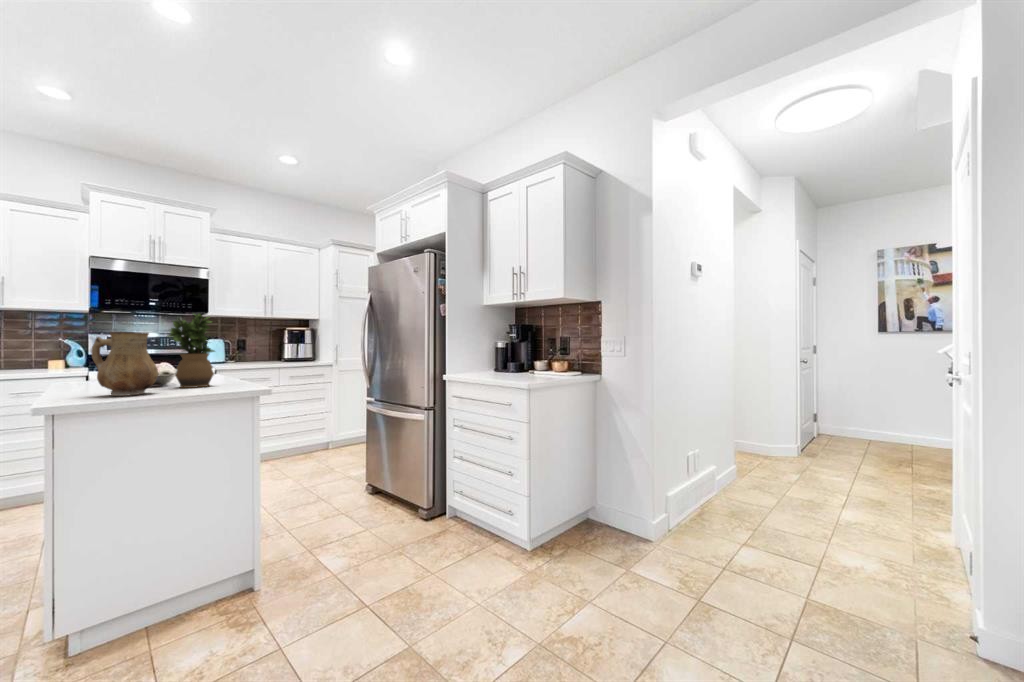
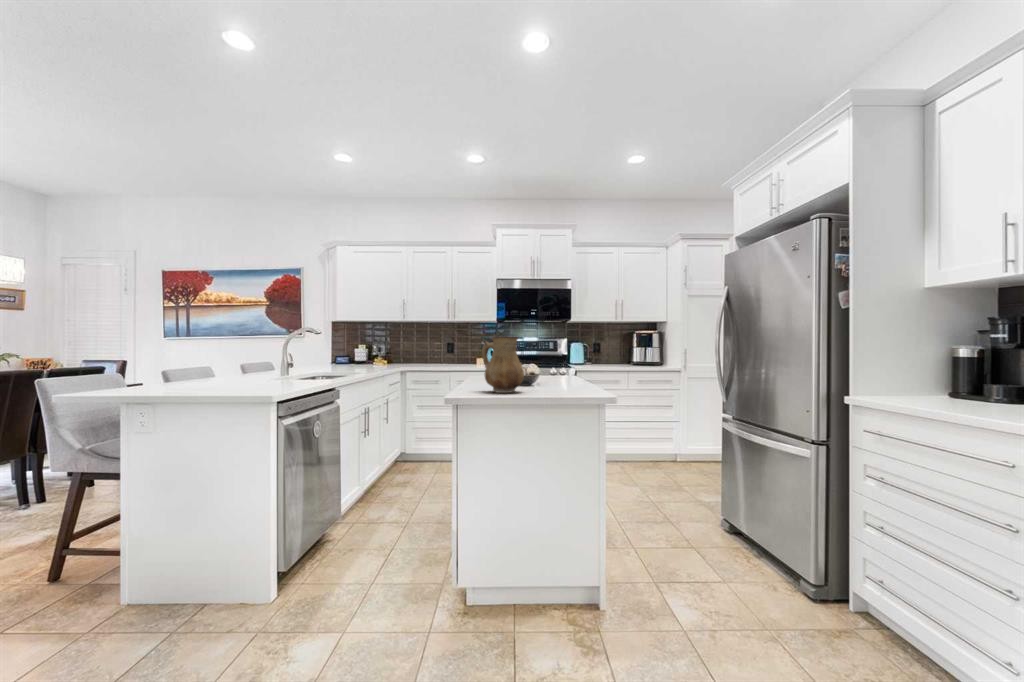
potted plant: present [168,314,215,388] -> none [532,318,570,389]

